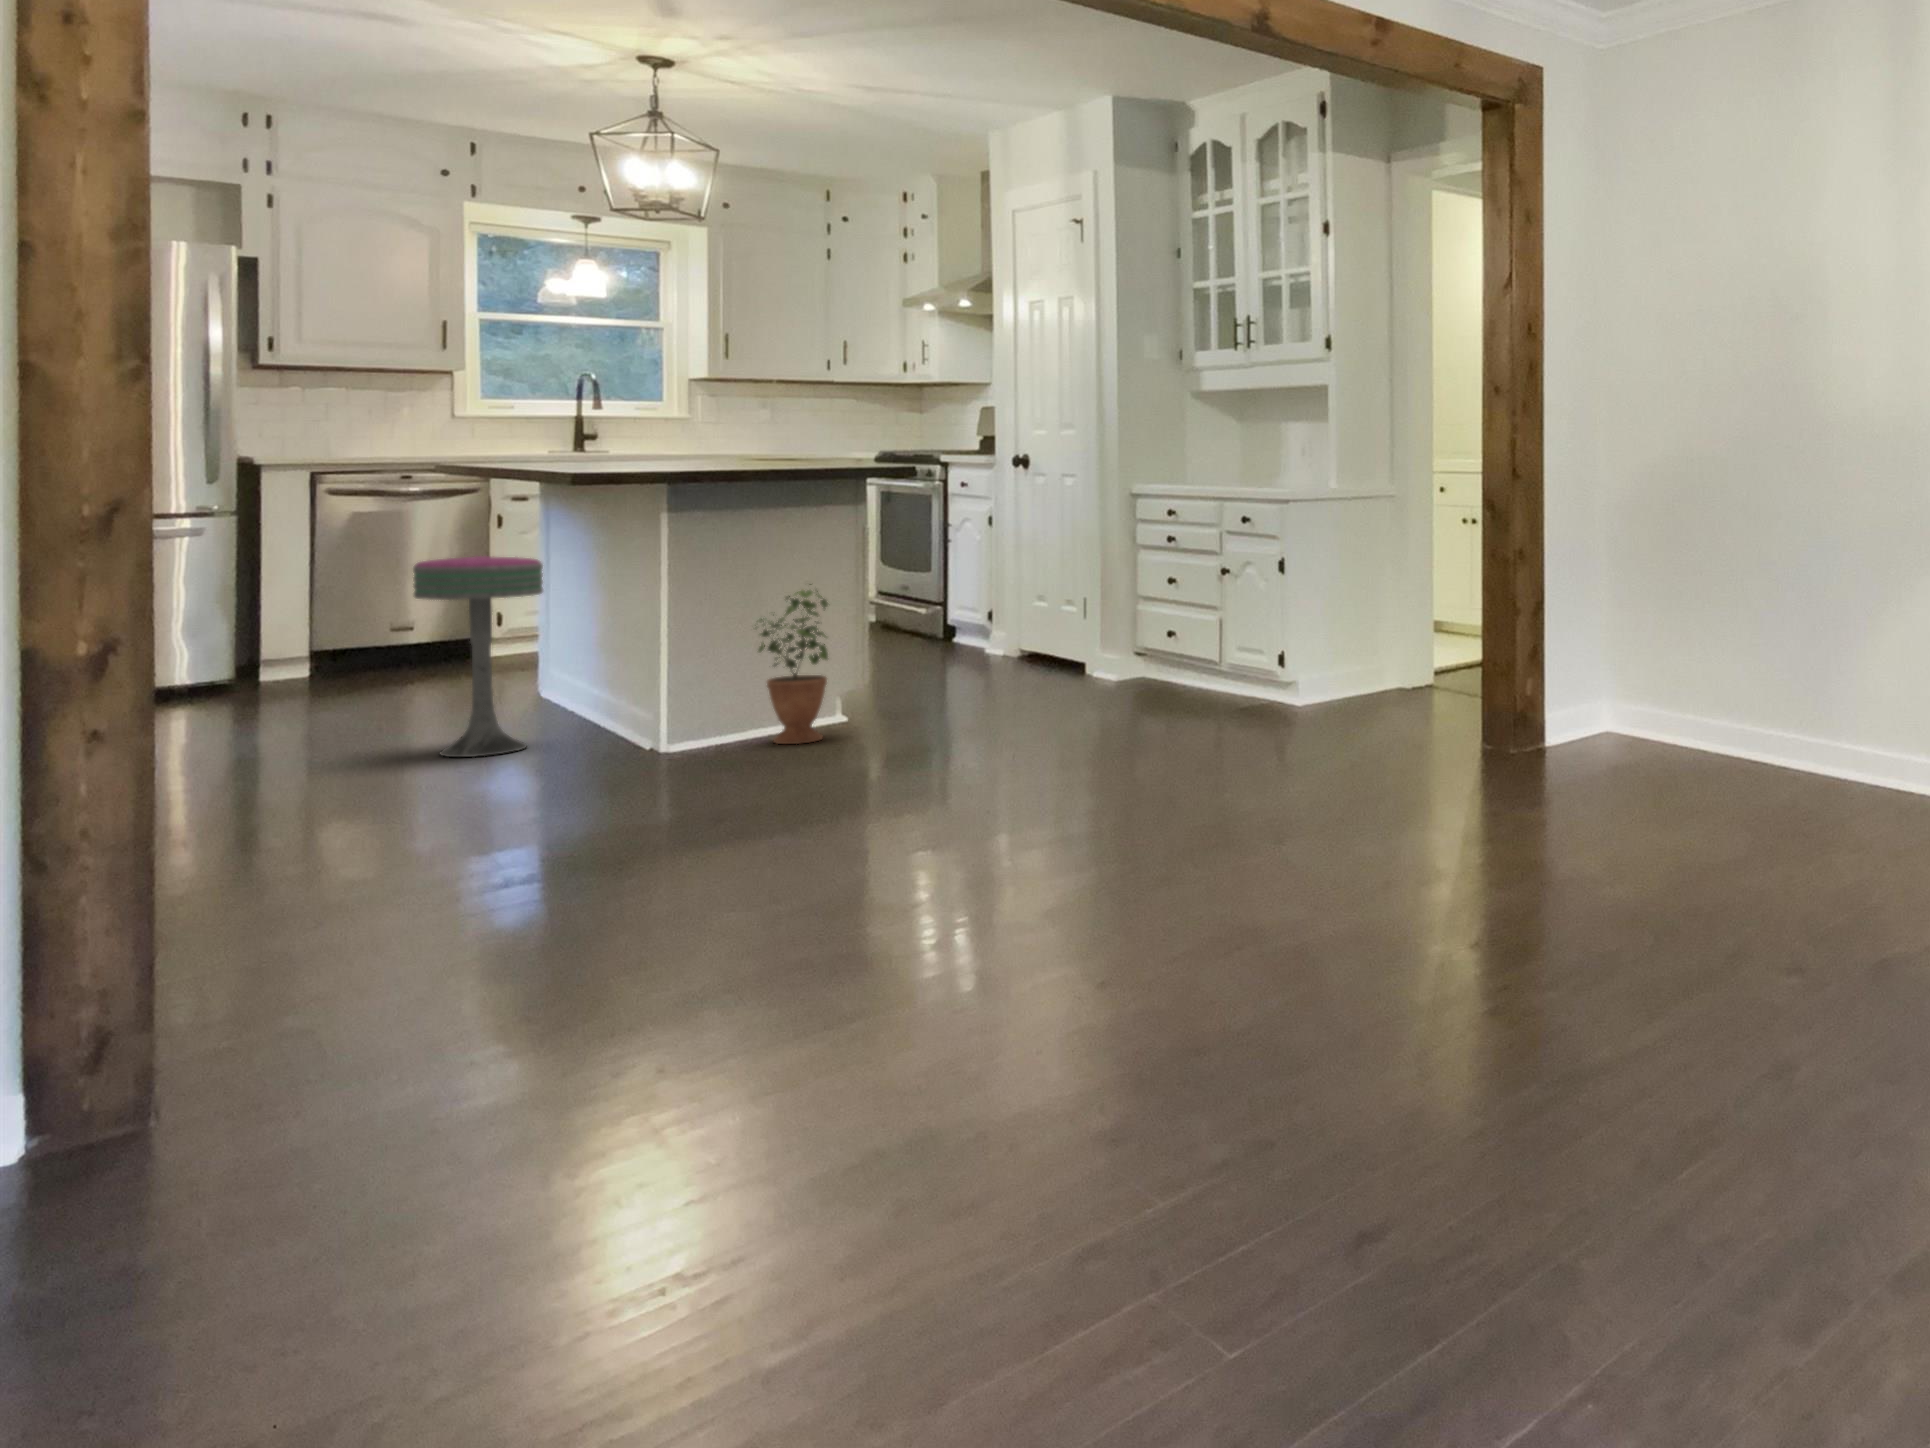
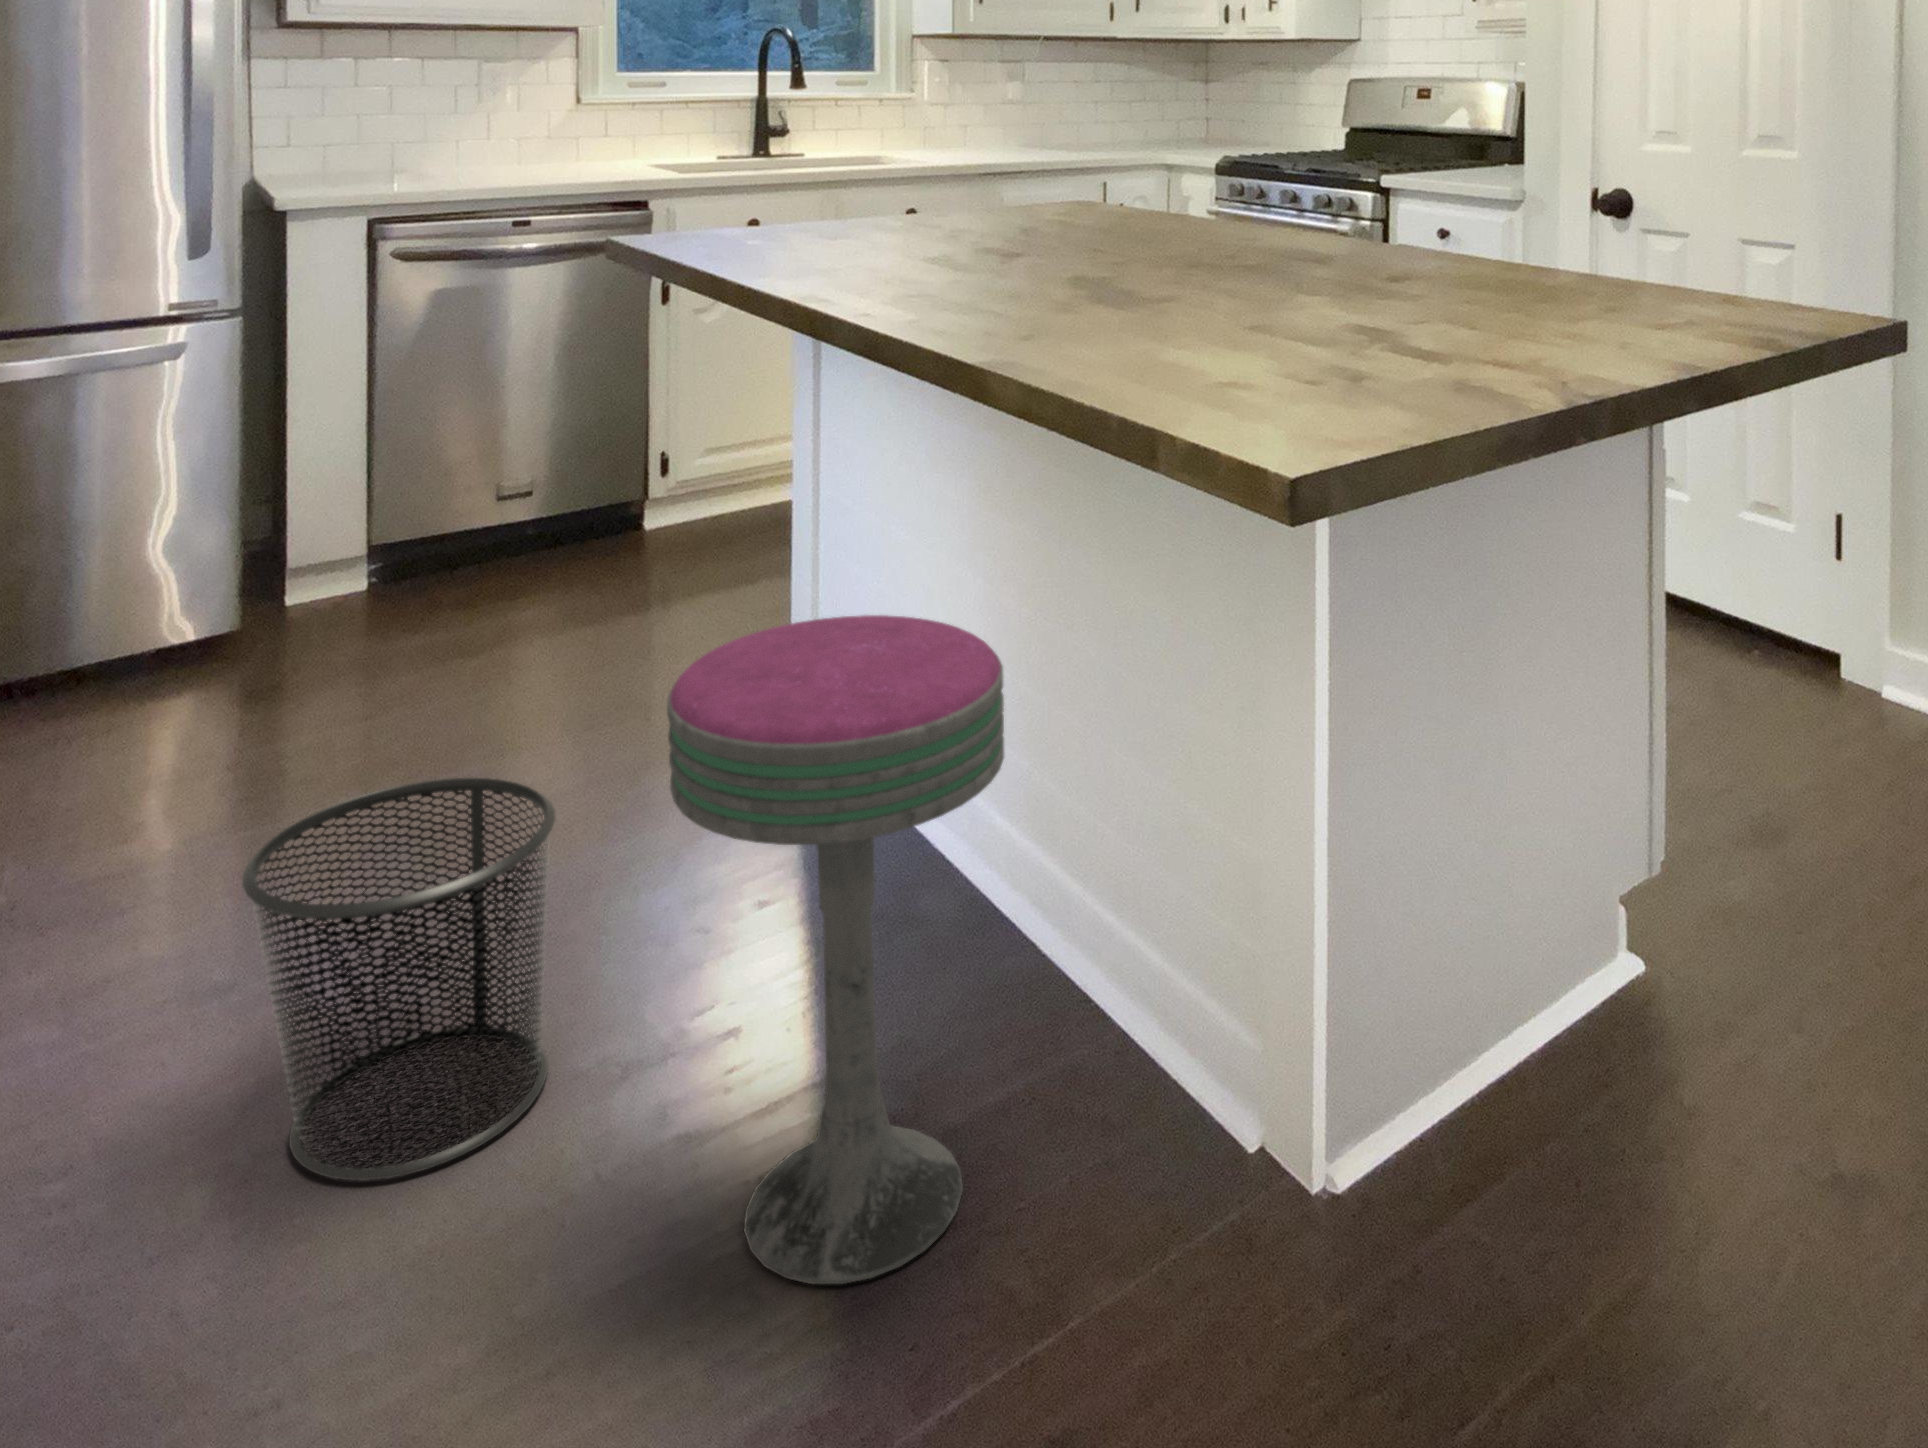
potted plant: present [755,584,828,744] -> none [1590,710,1804,1234]
waste bin: none [253,638,380,754] -> present [242,778,555,1181]

